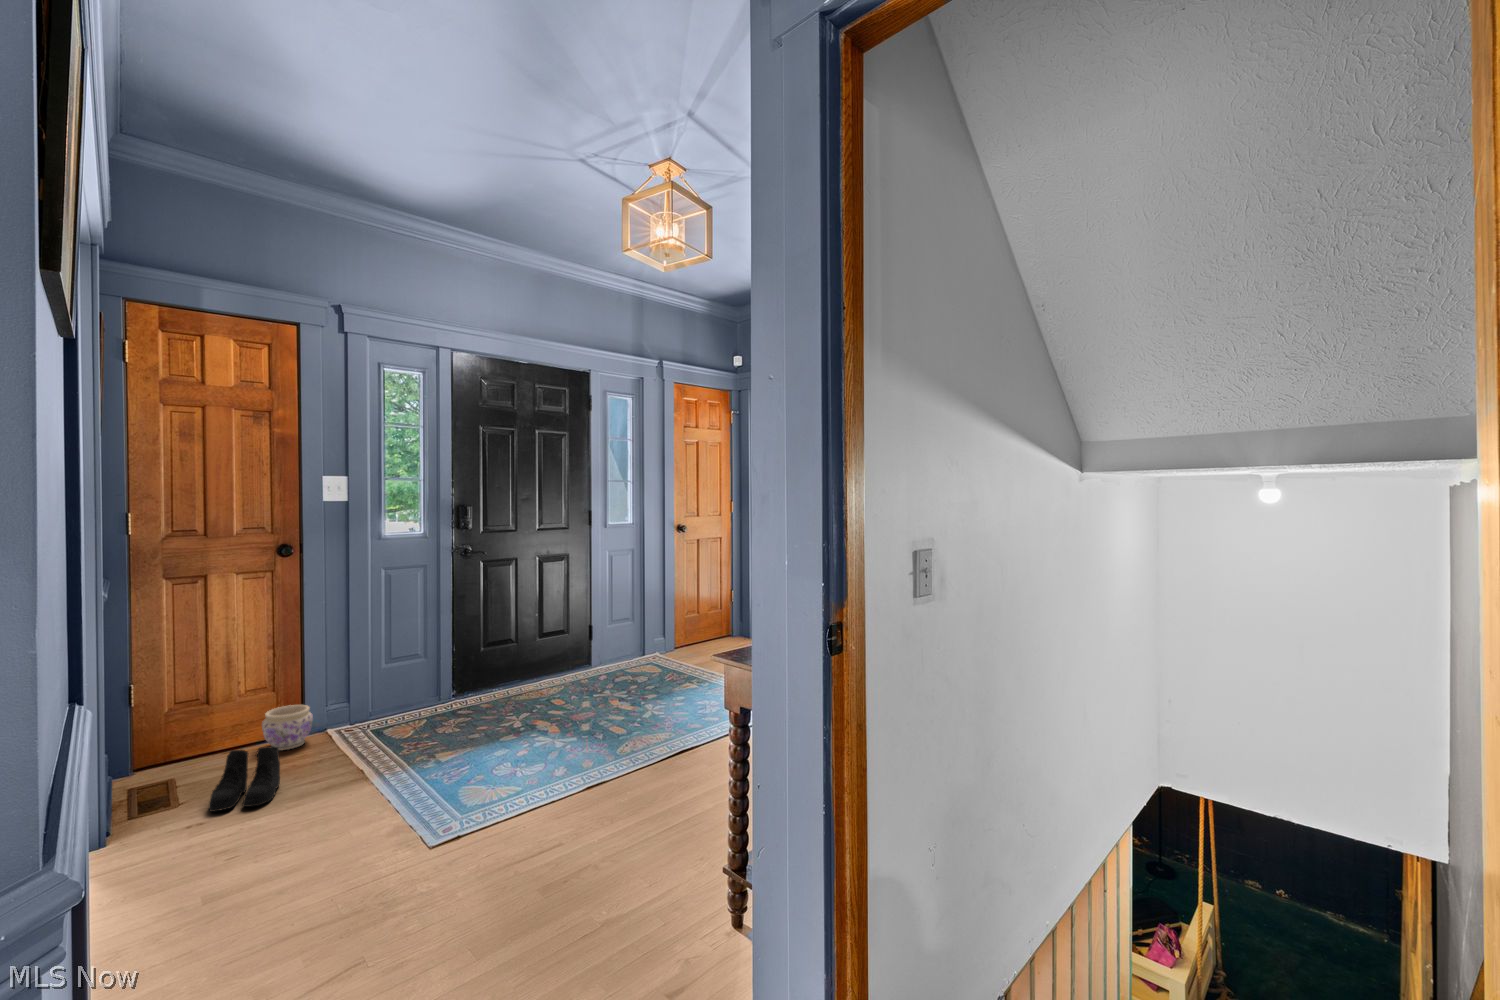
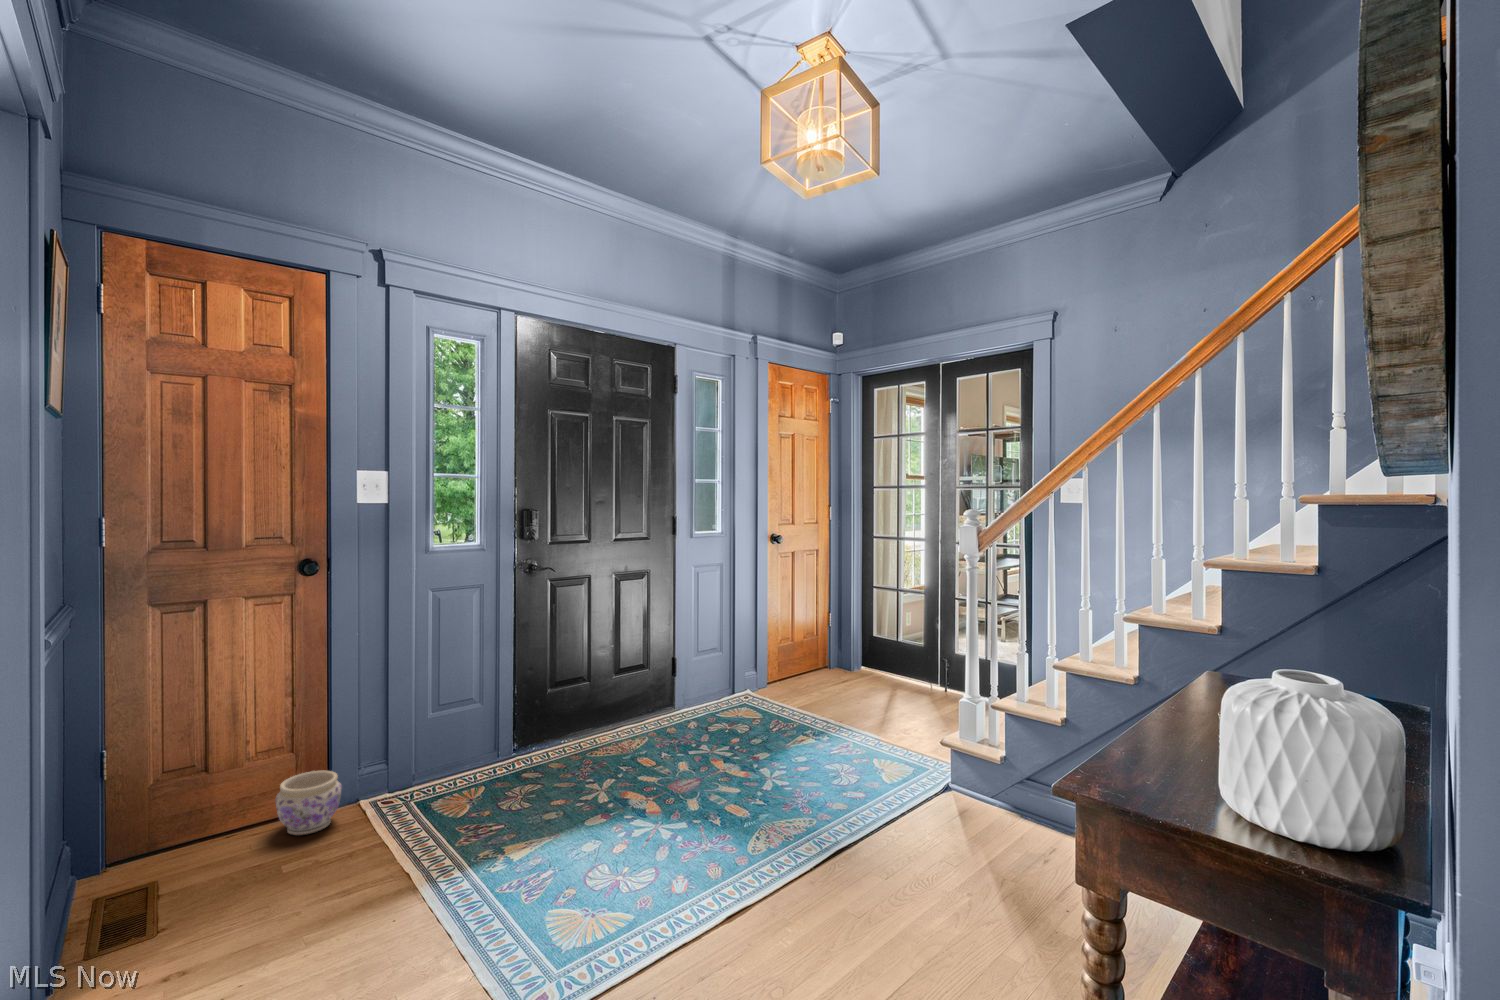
boots: present [209,746,280,812] -> none [198,843,298,950]

